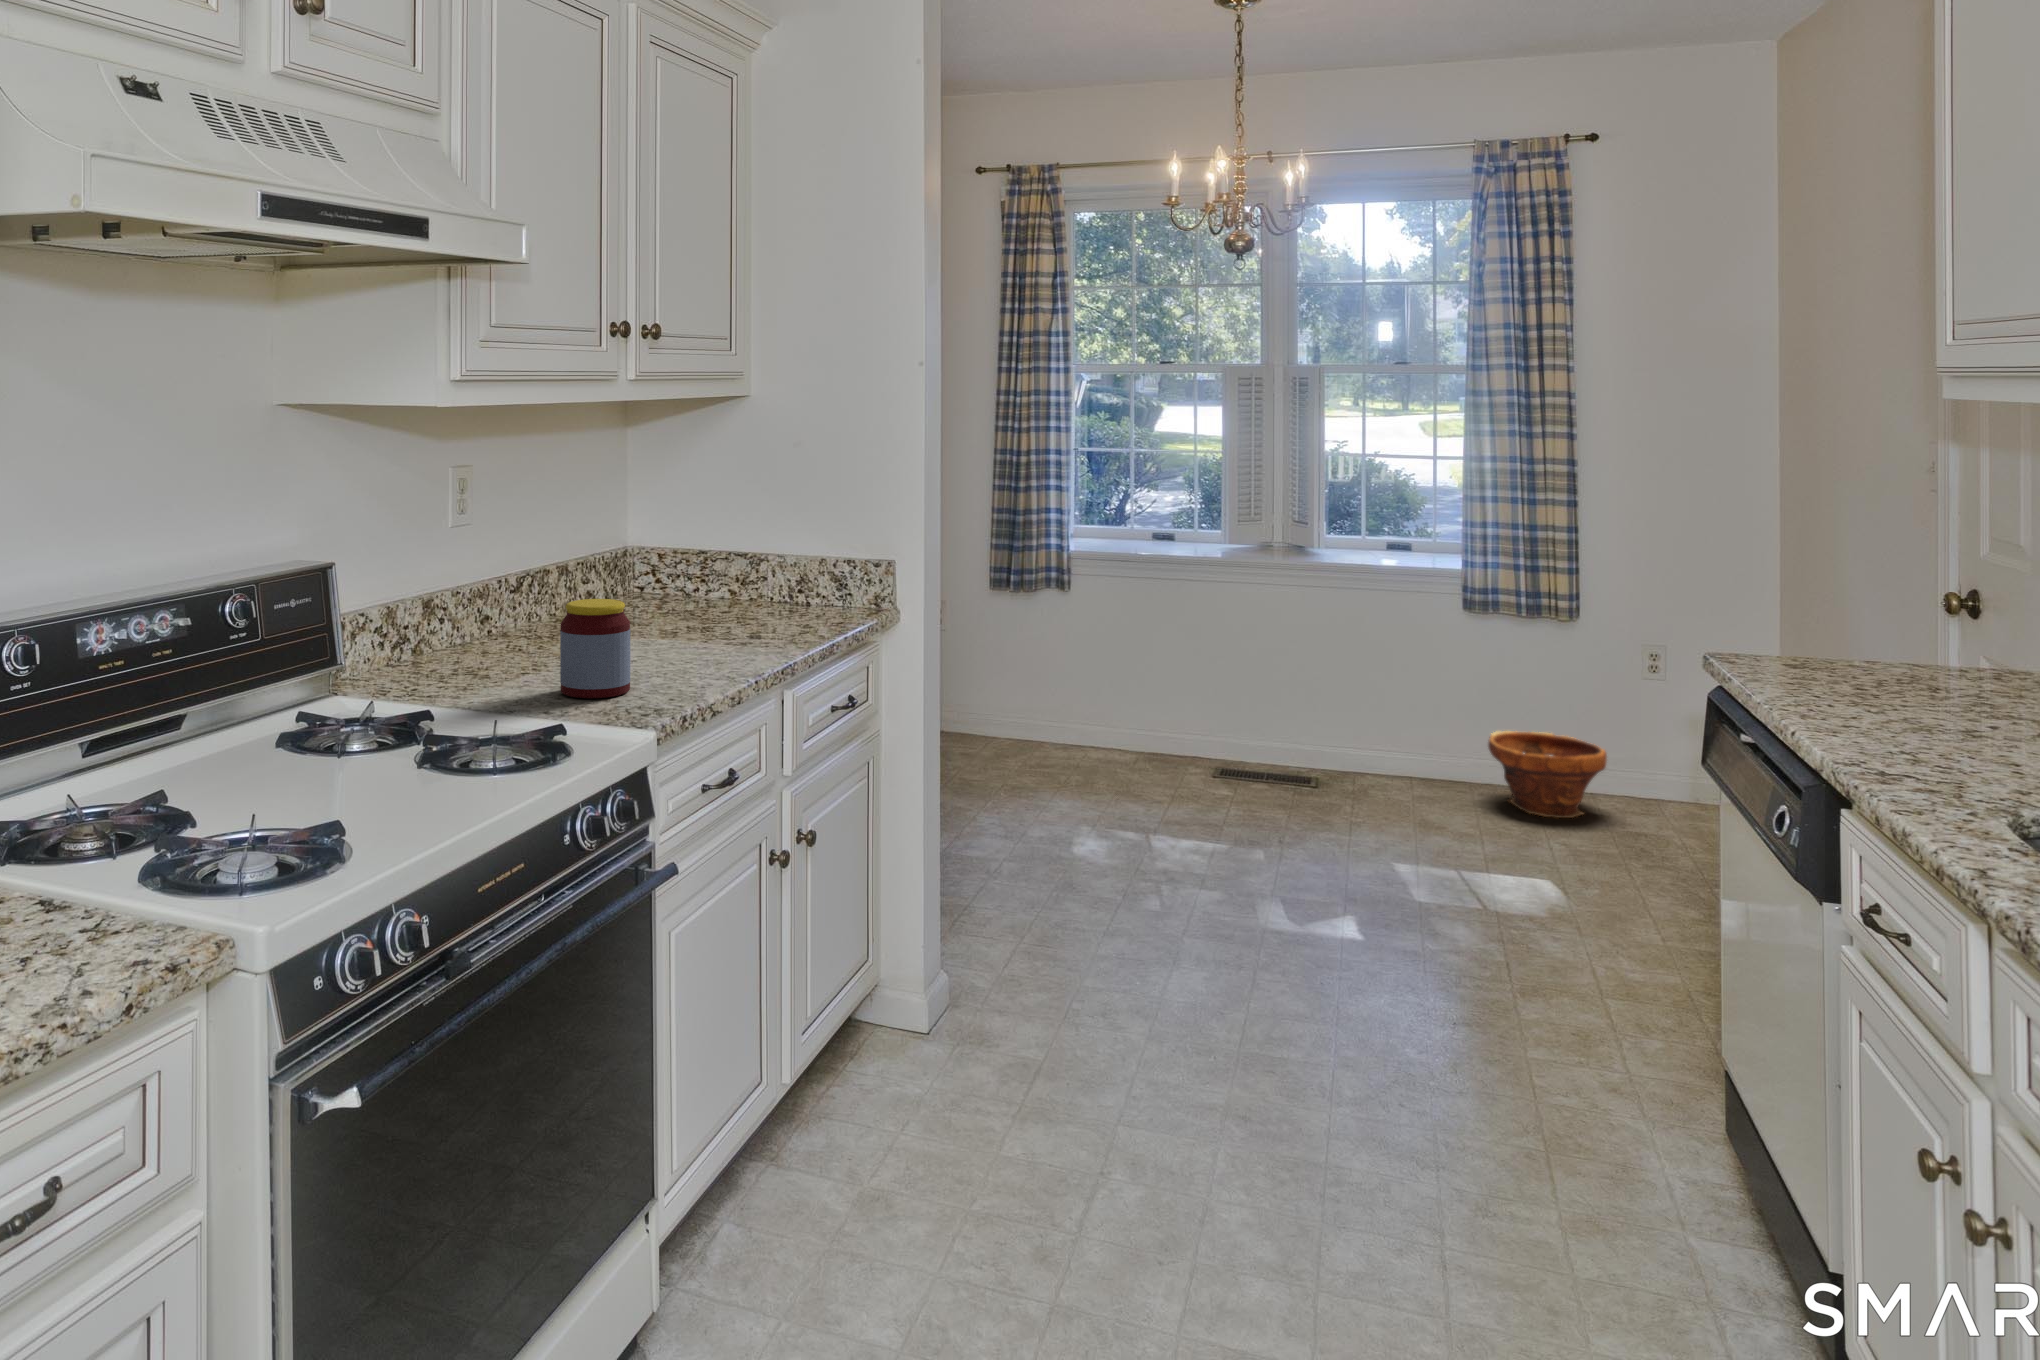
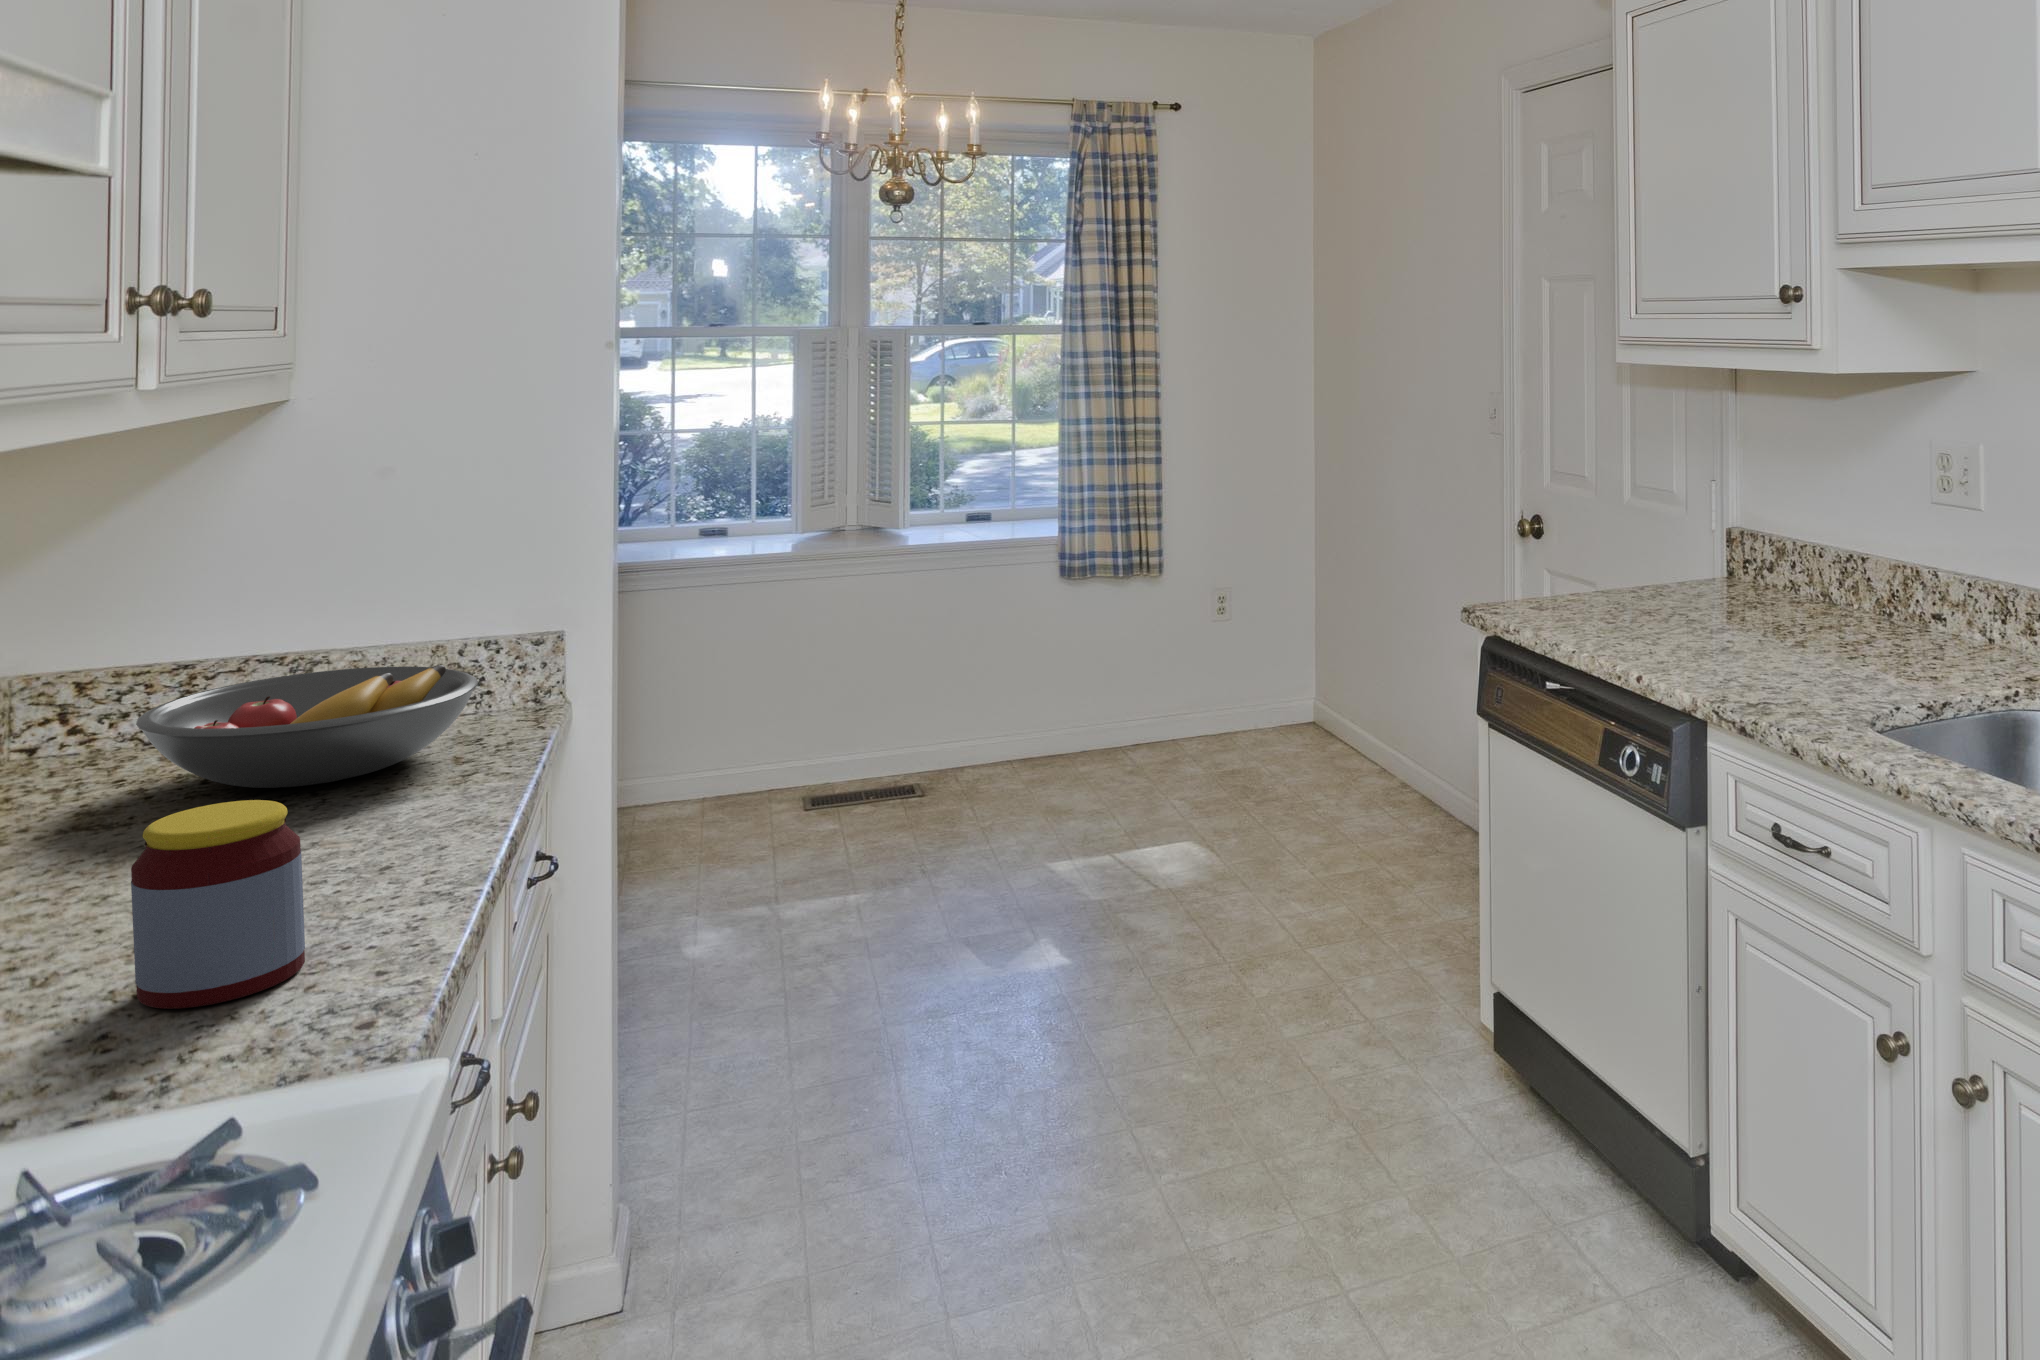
fruit bowl: none [655,564,816,624] -> present [136,665,478,788]
planter: present [1488,731,1607,818] -> none [1098,686,1203,769]

